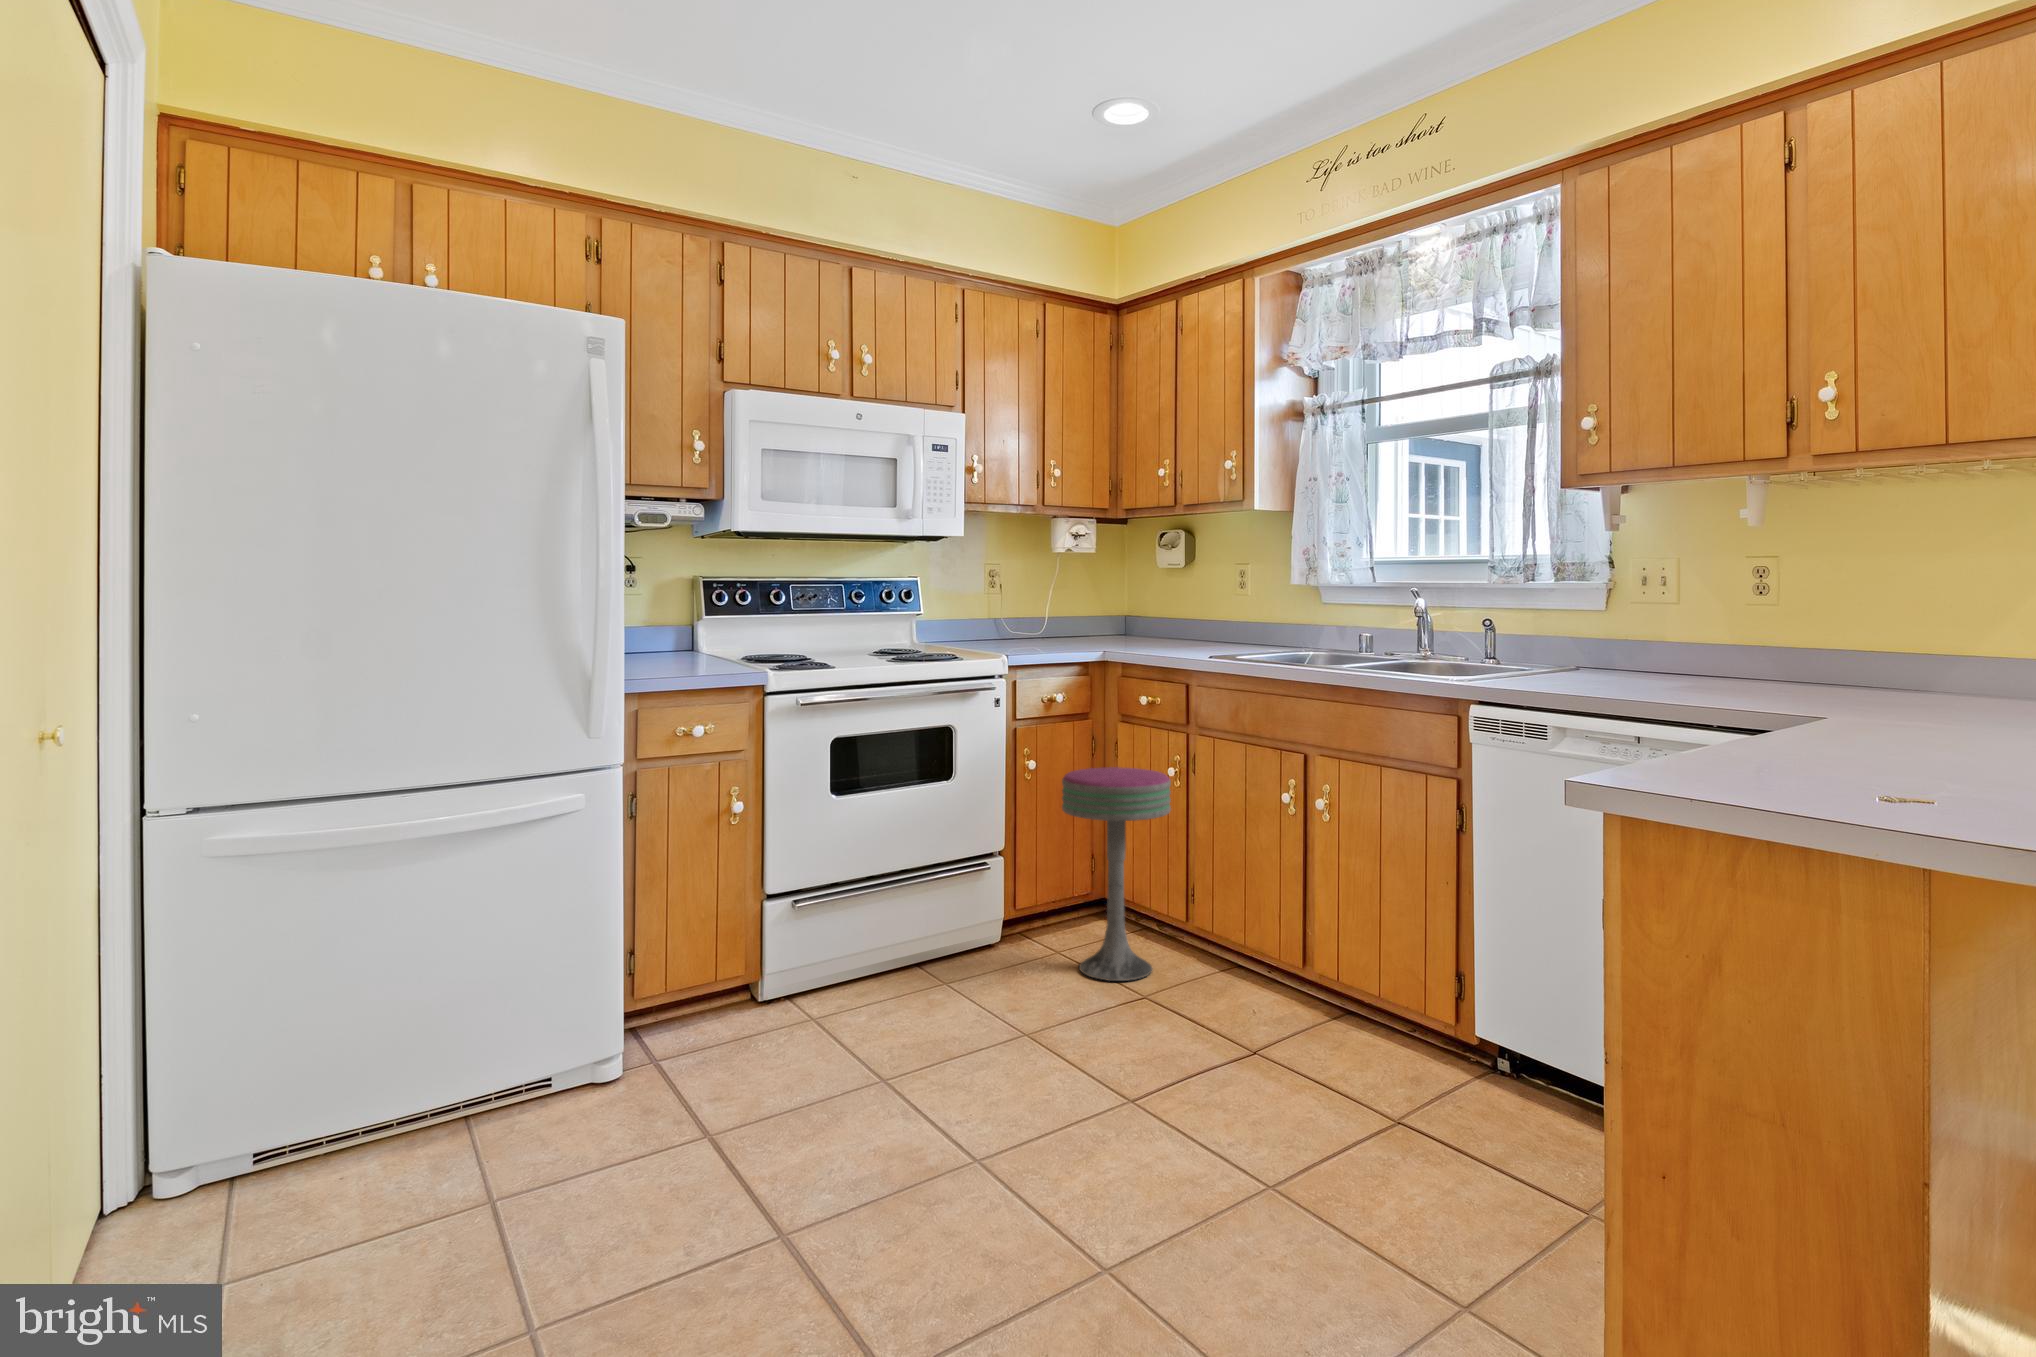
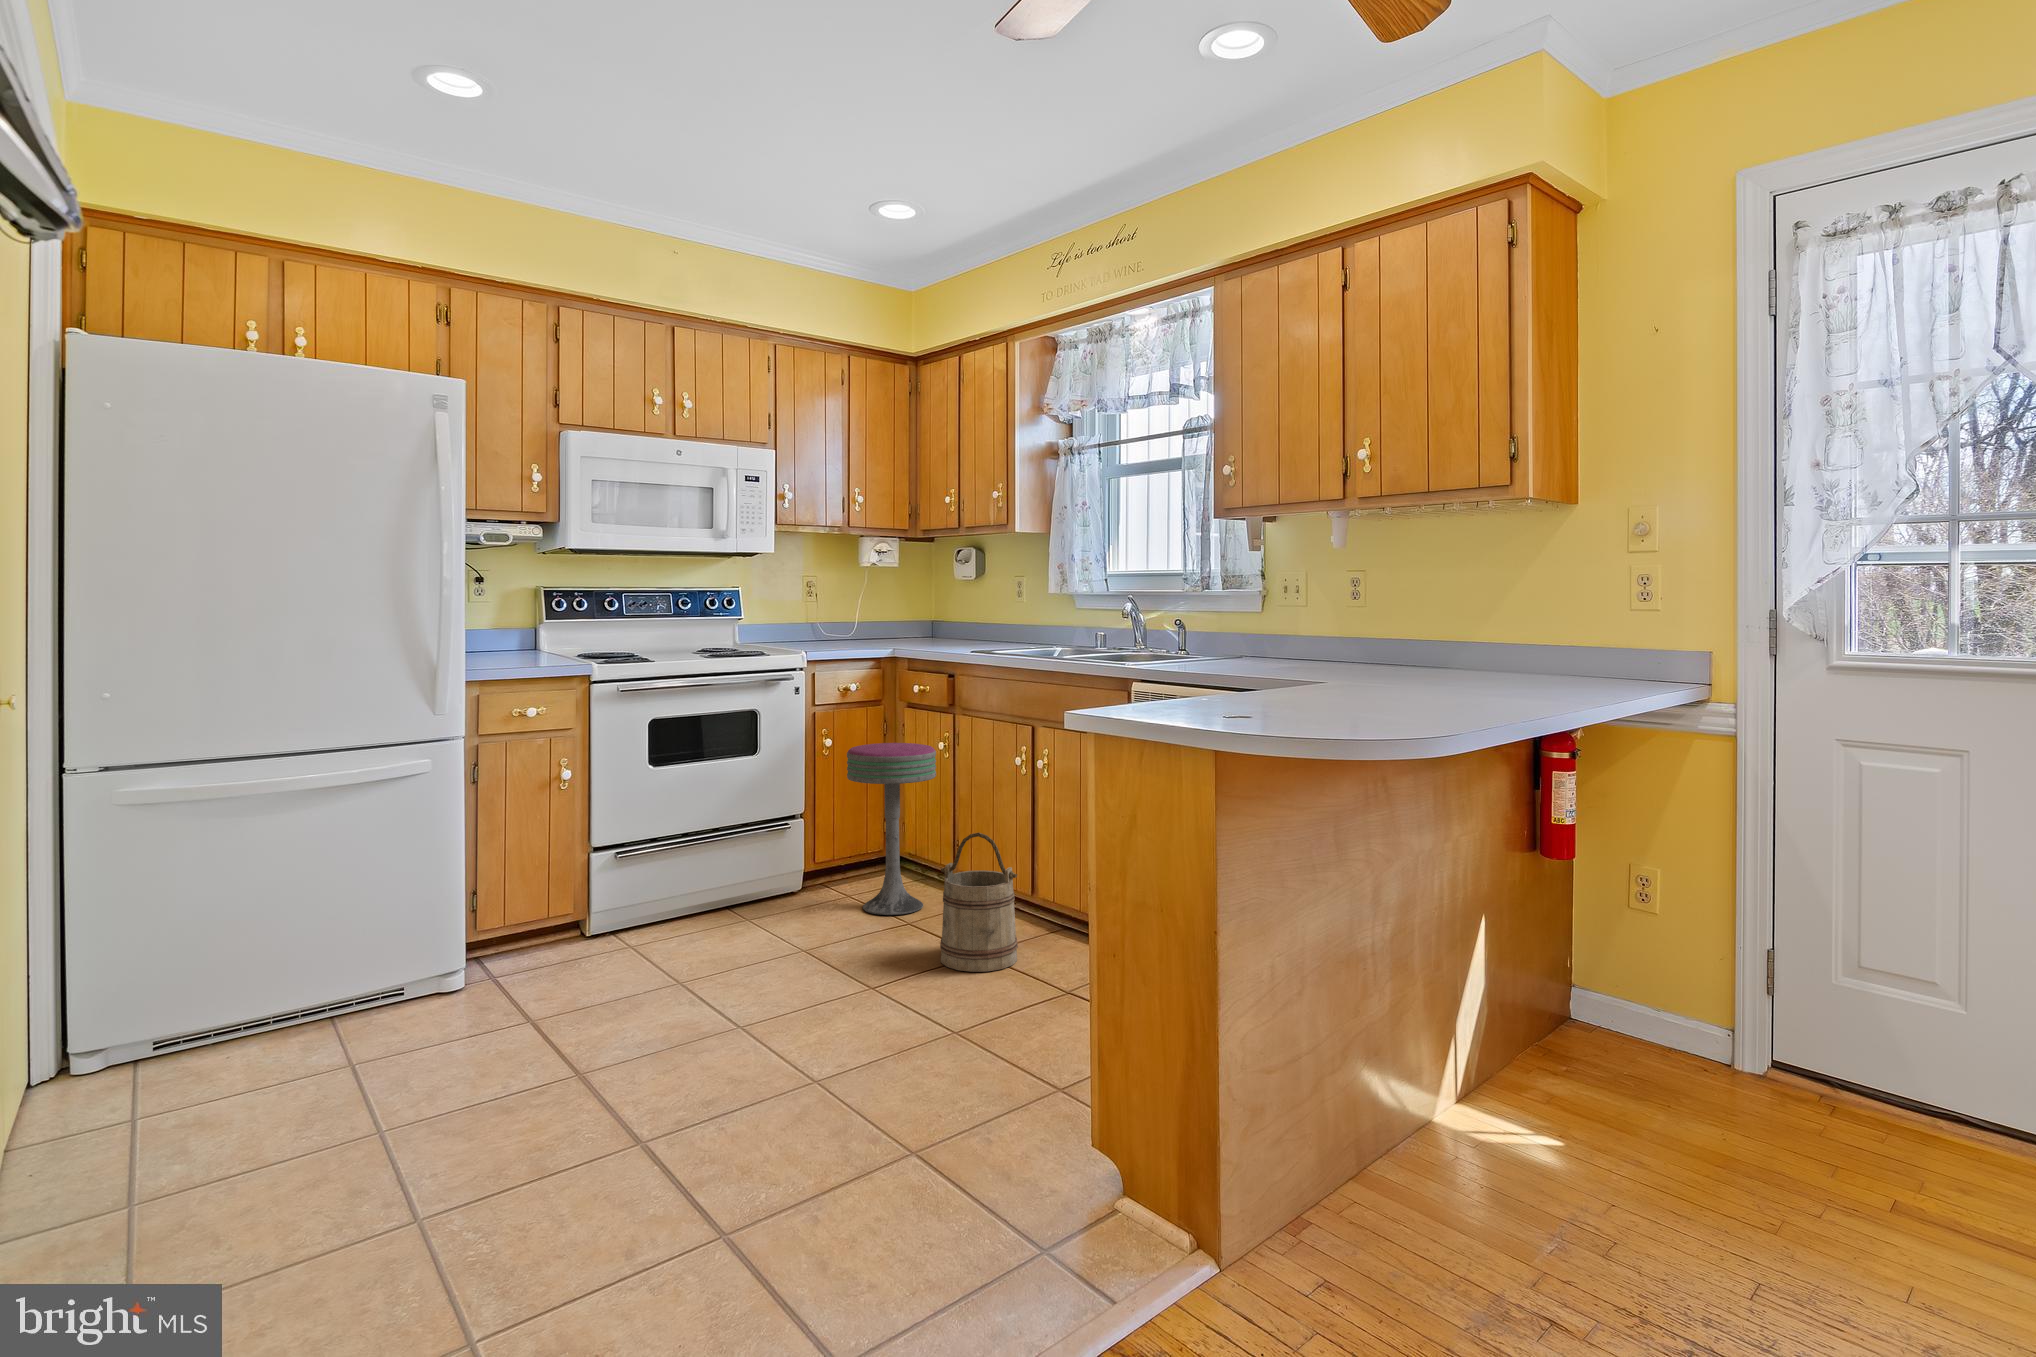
bucket: none [1203,892,1308,1075] -> present [940,833,1018,972]

